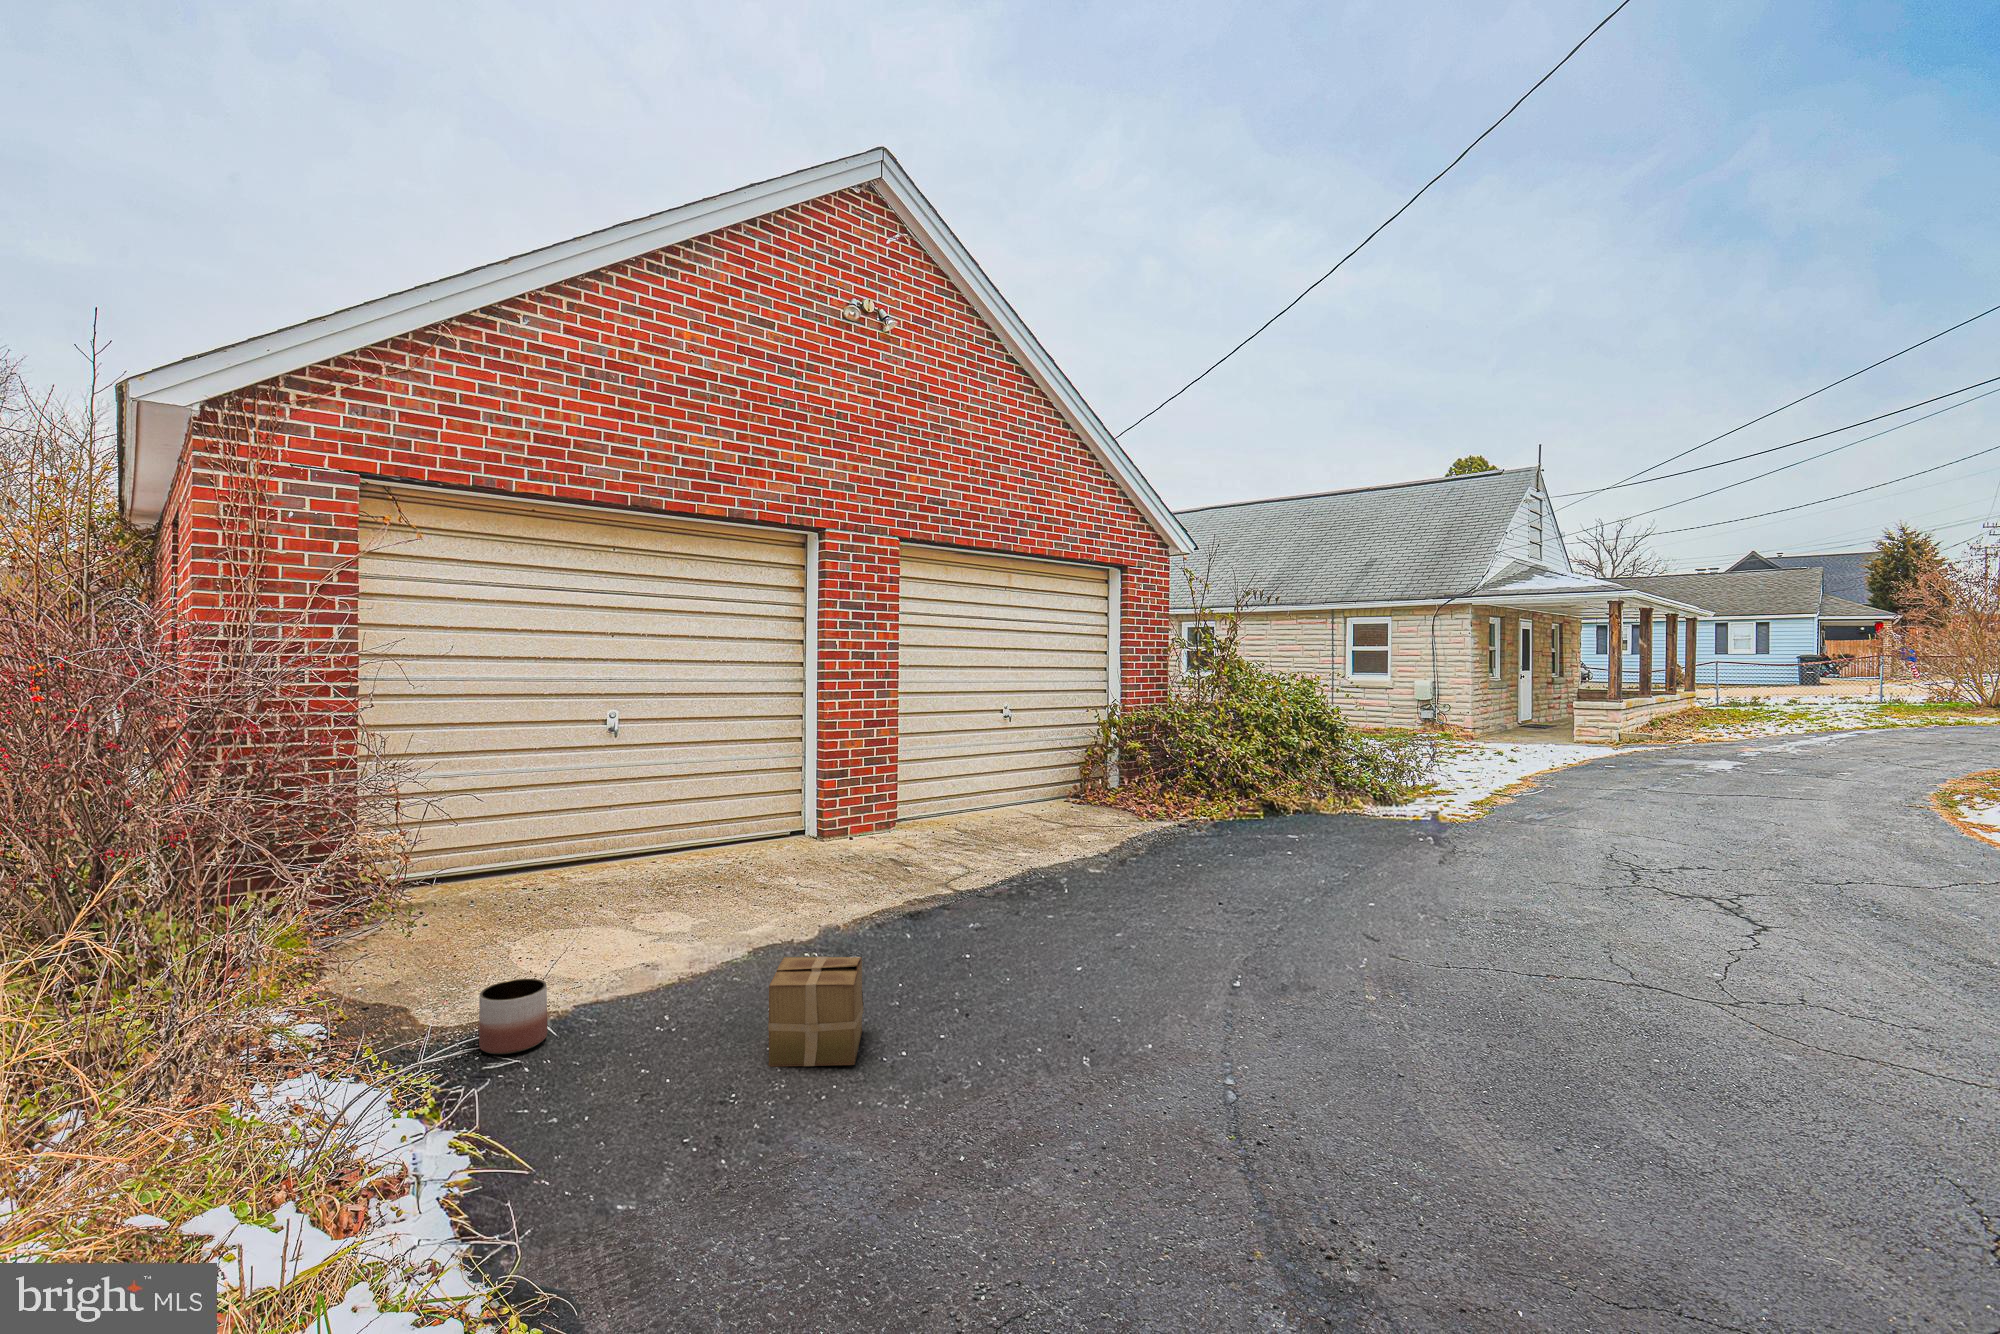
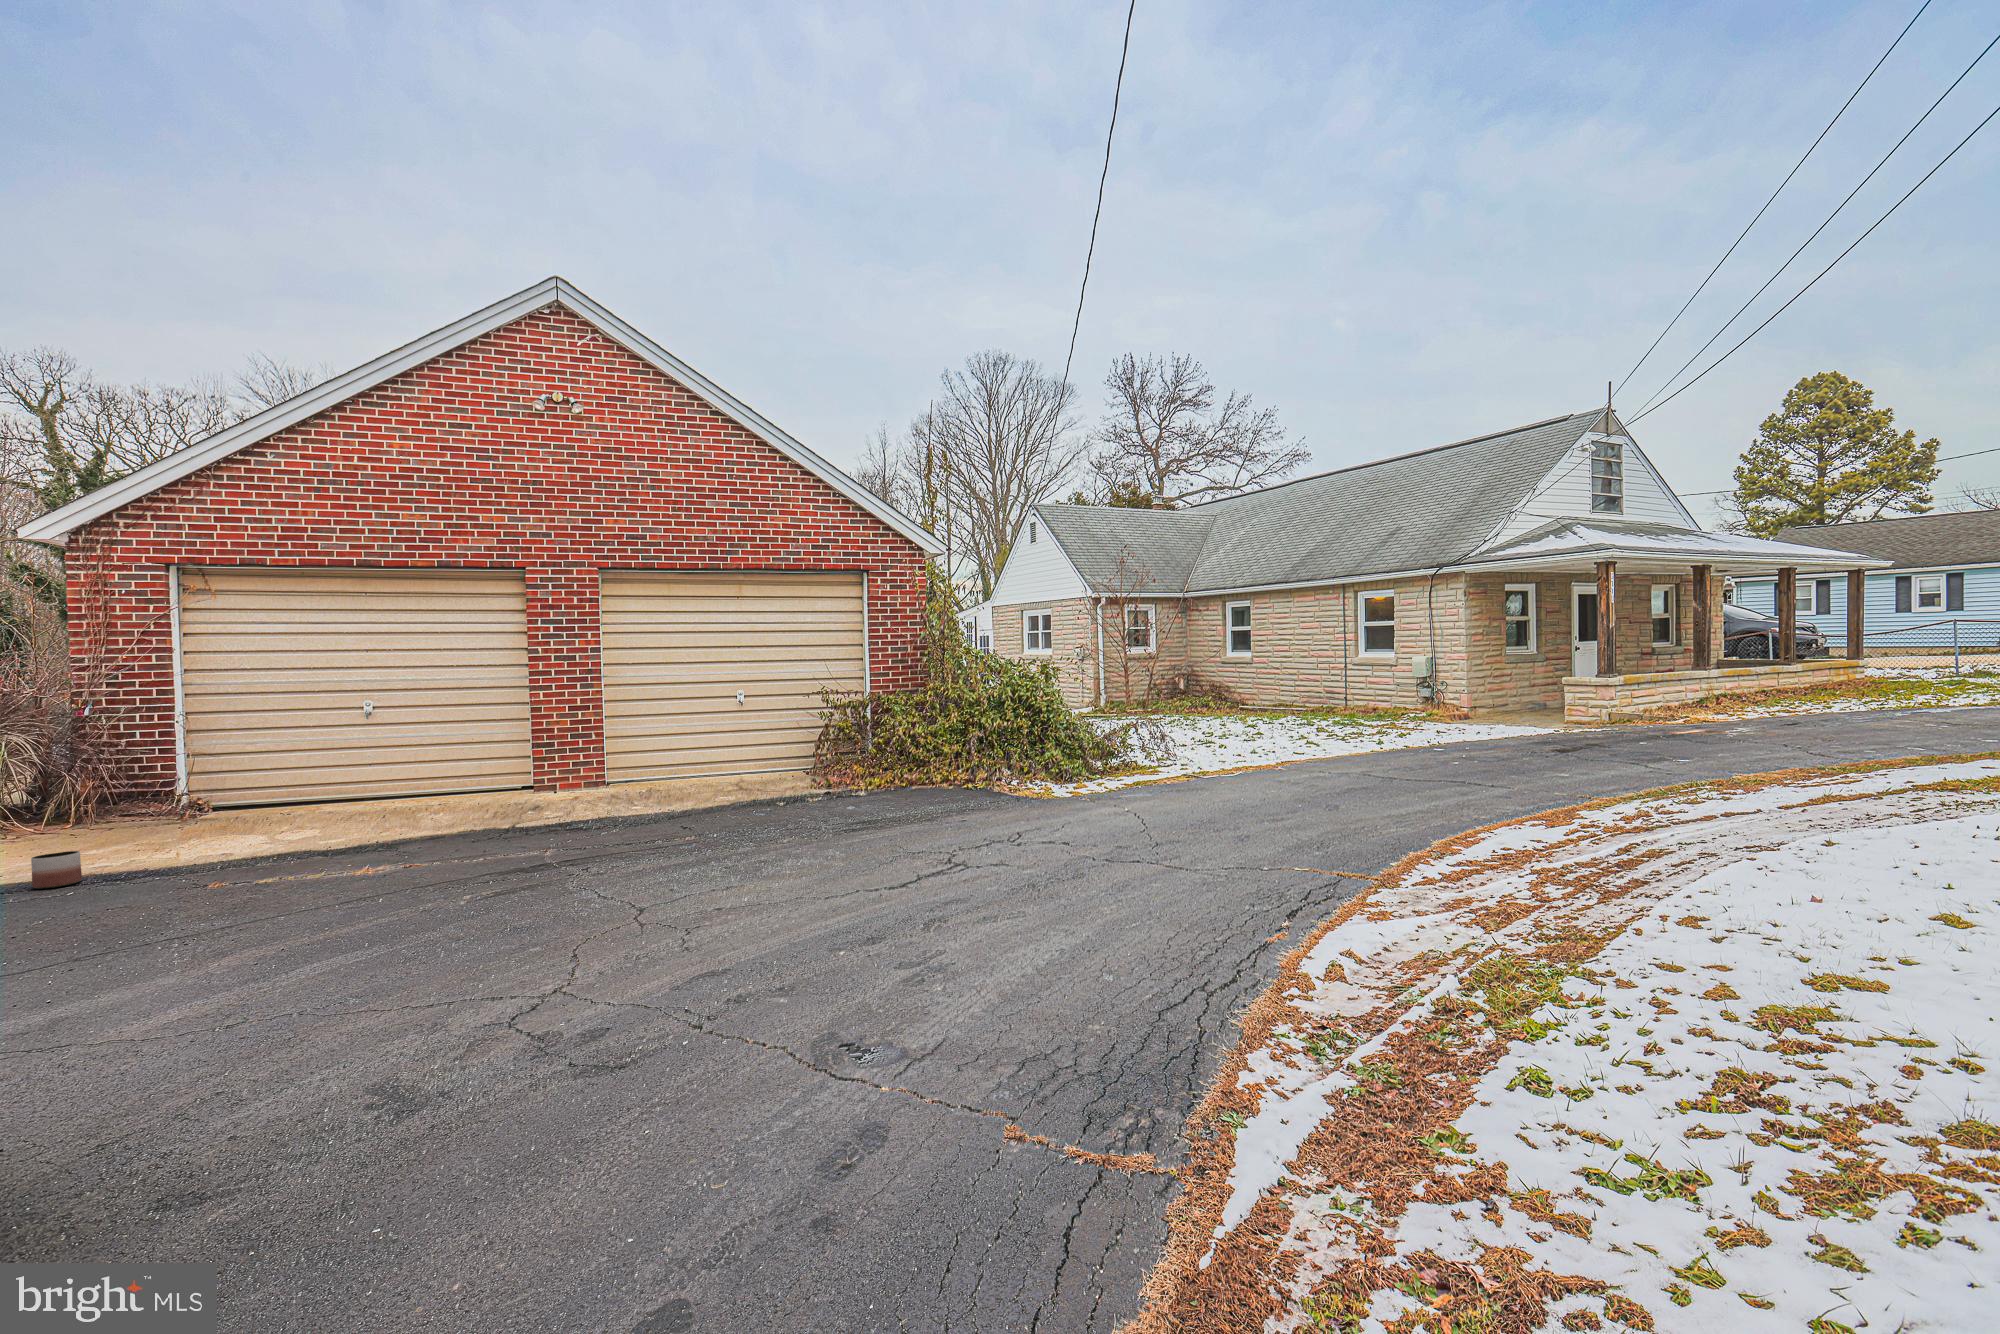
cardboard box: present [768,957,863,1067] -> none [135,845,229,905]

